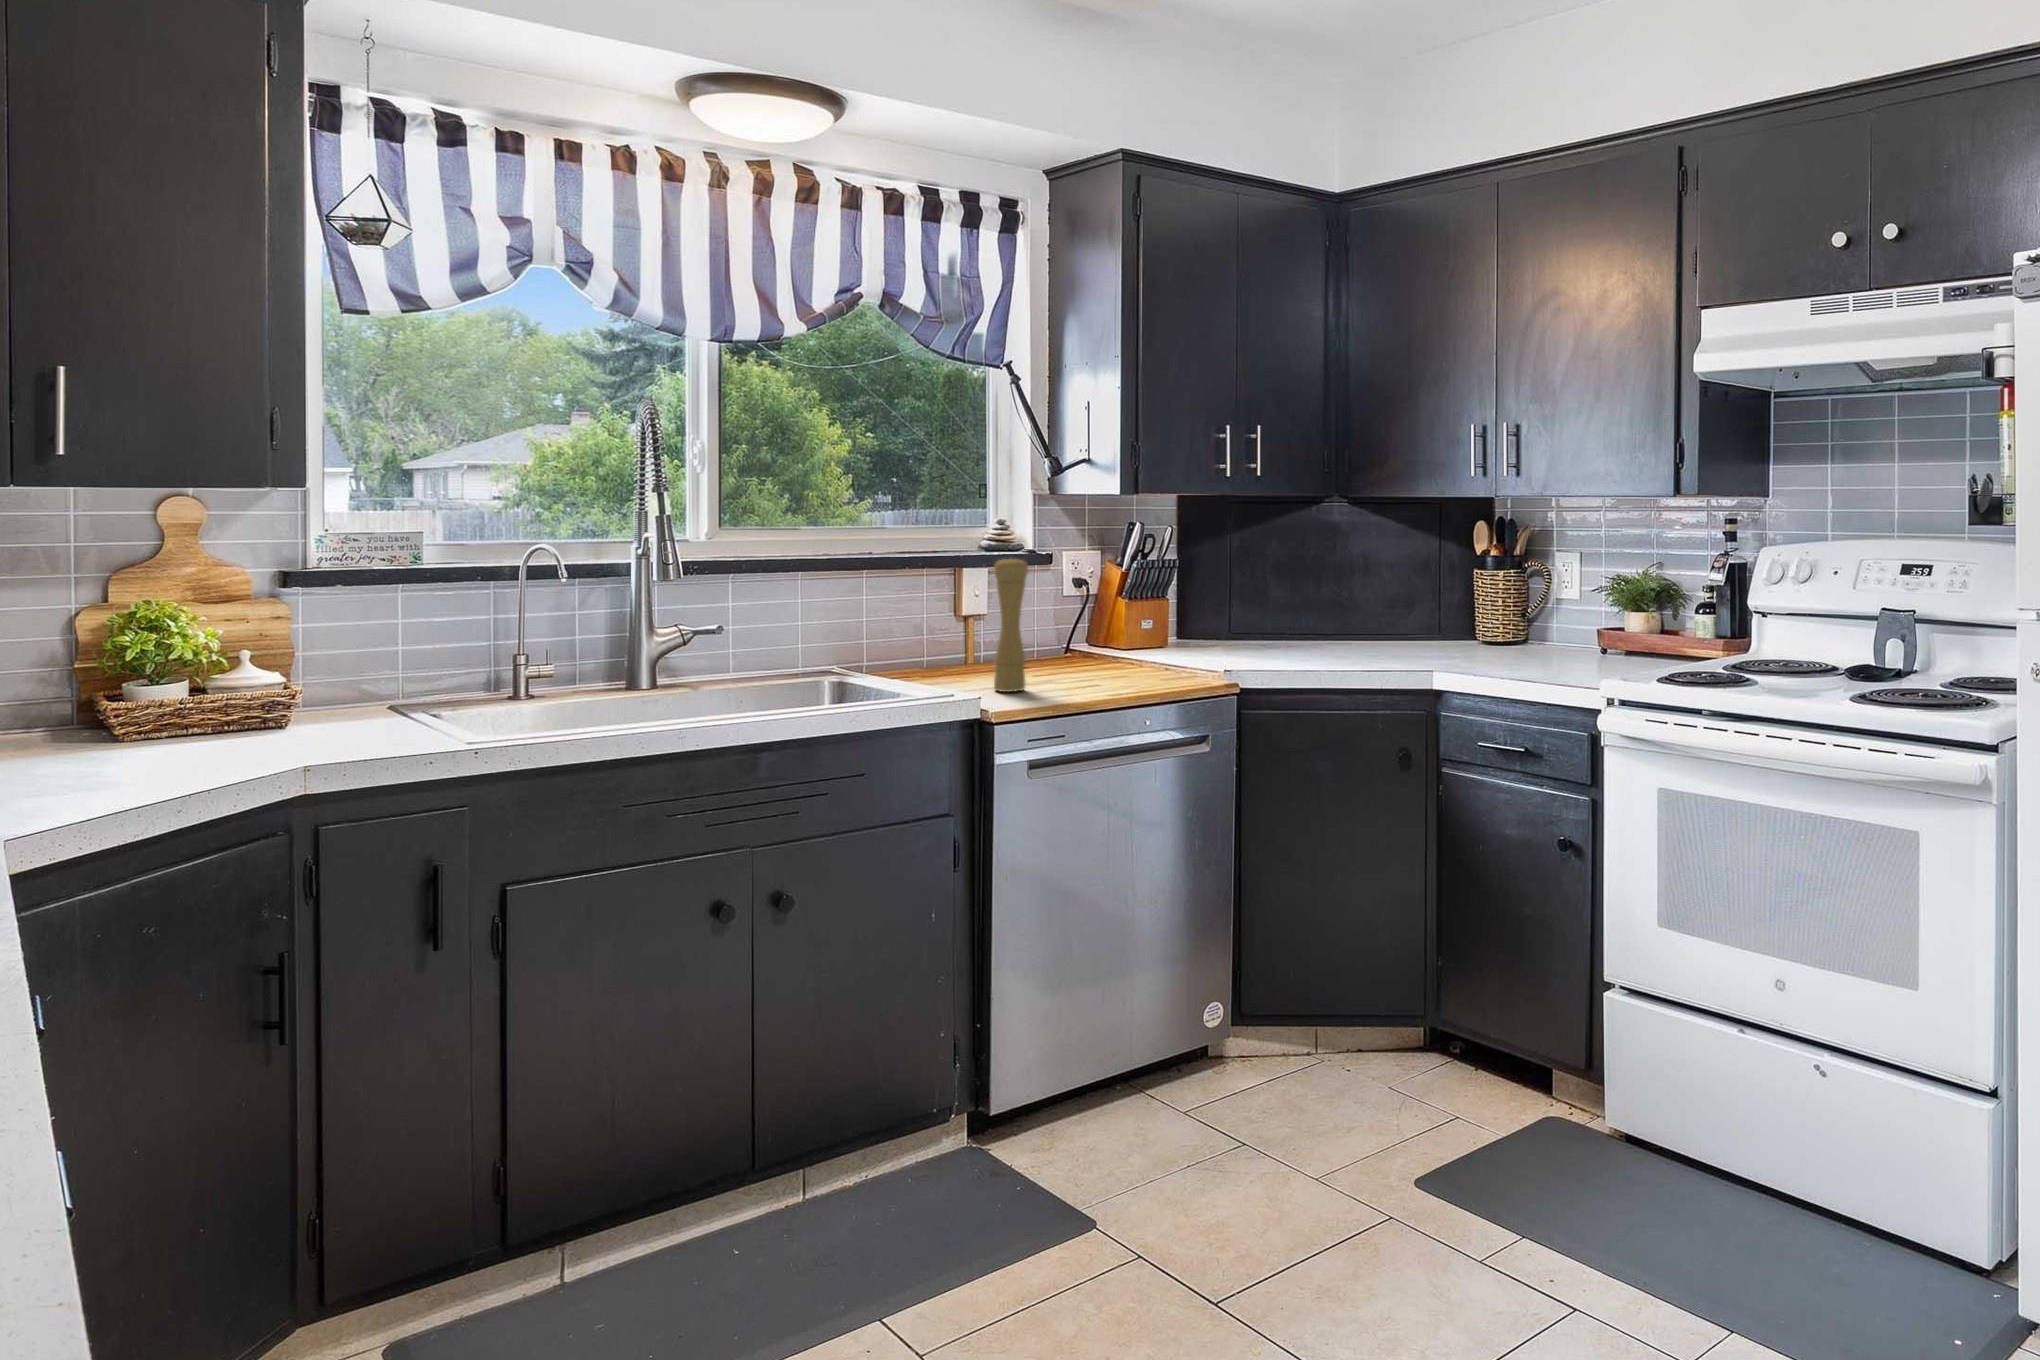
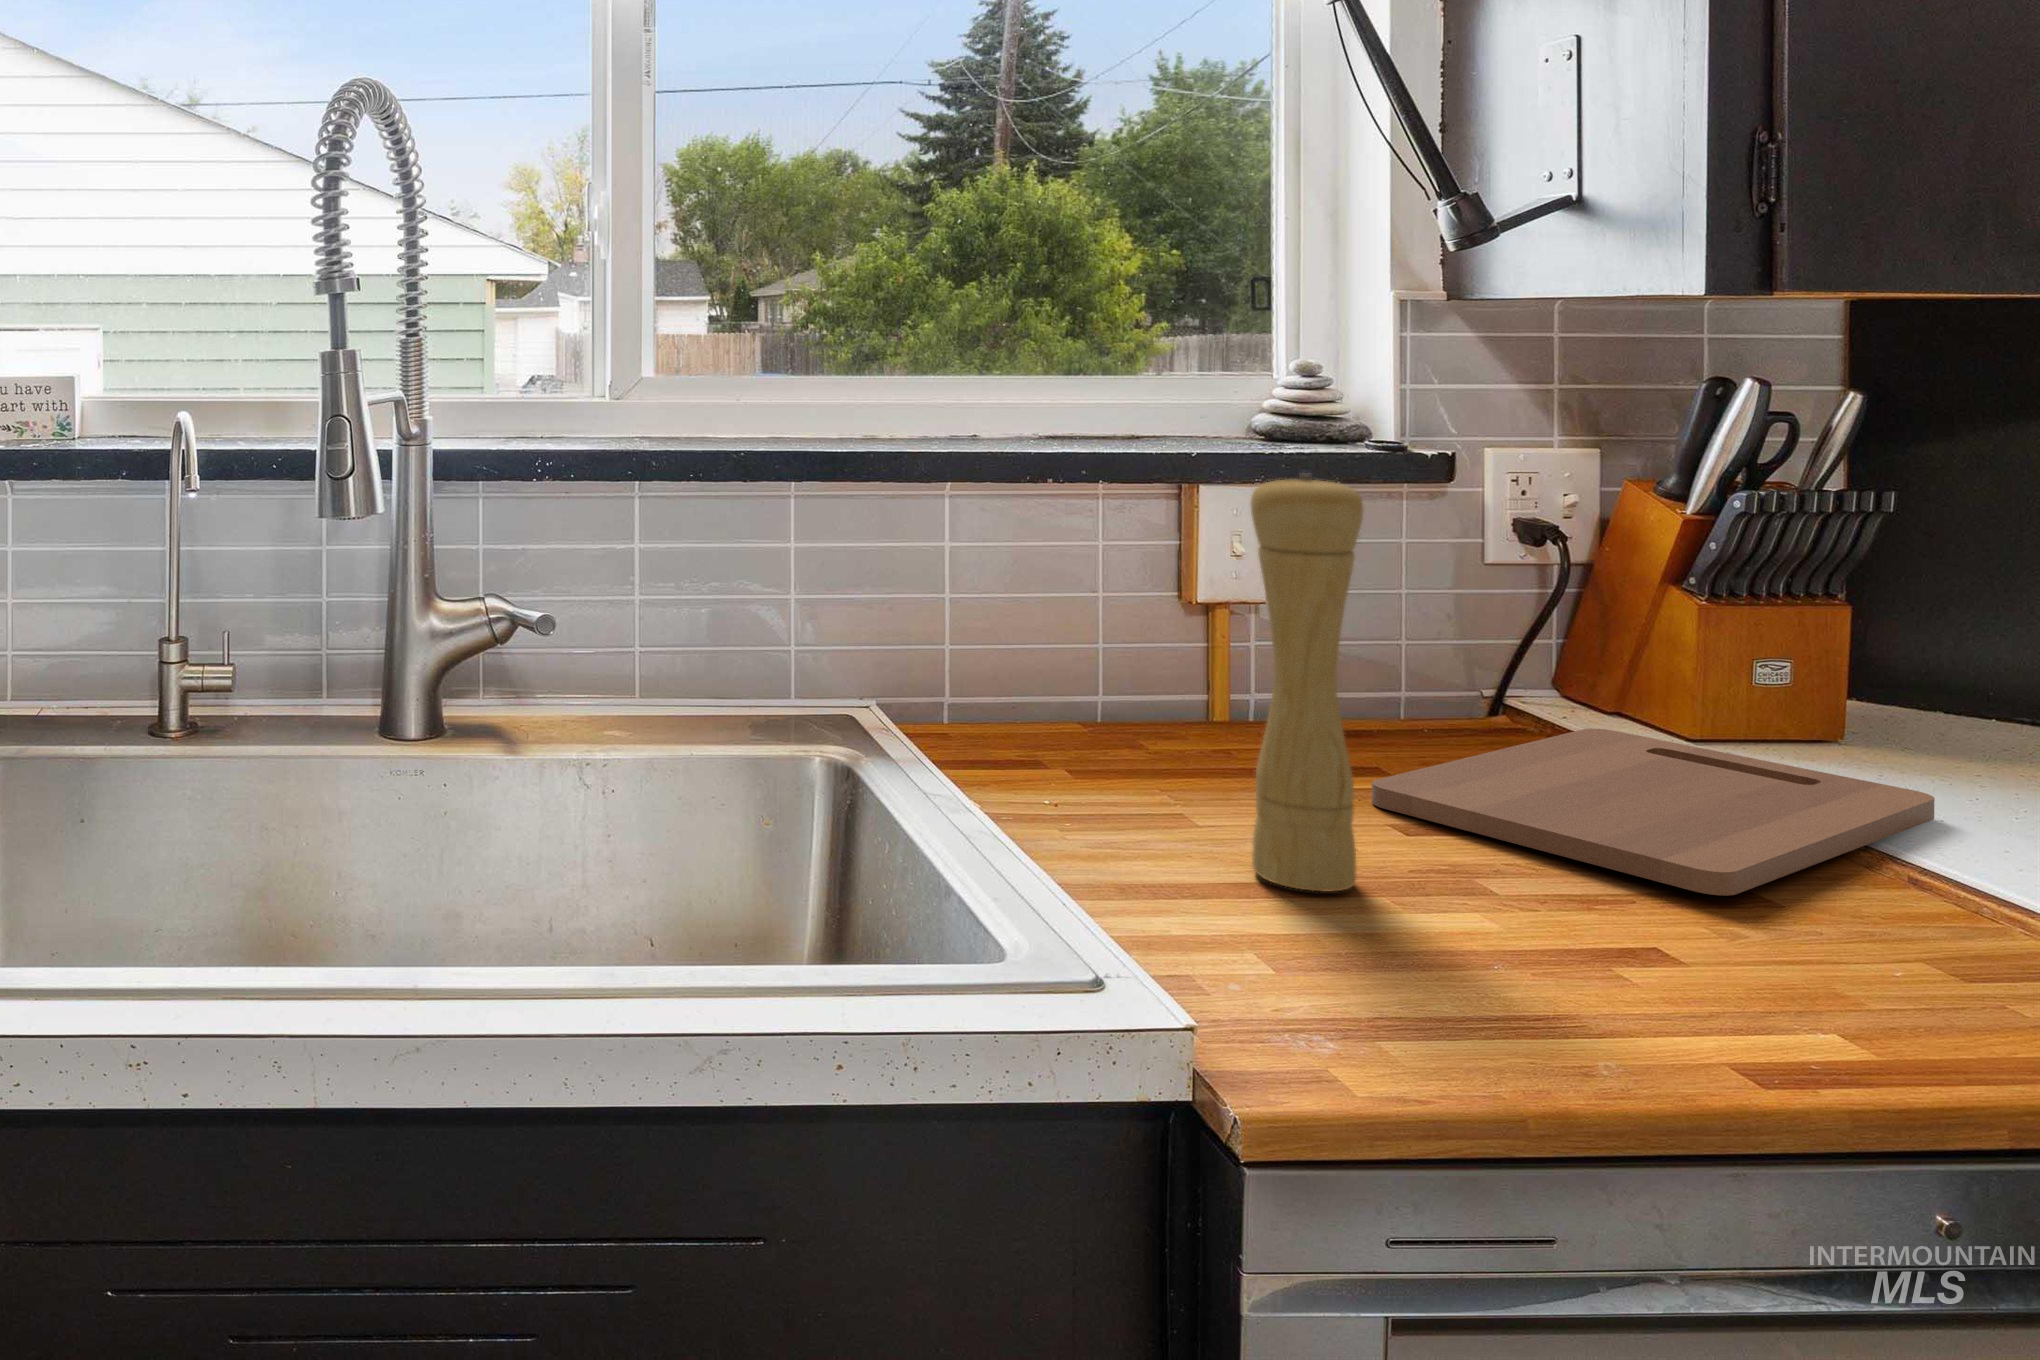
cutting board: none [1027,652,1186,681] -> present [1372,728,1935,896]

